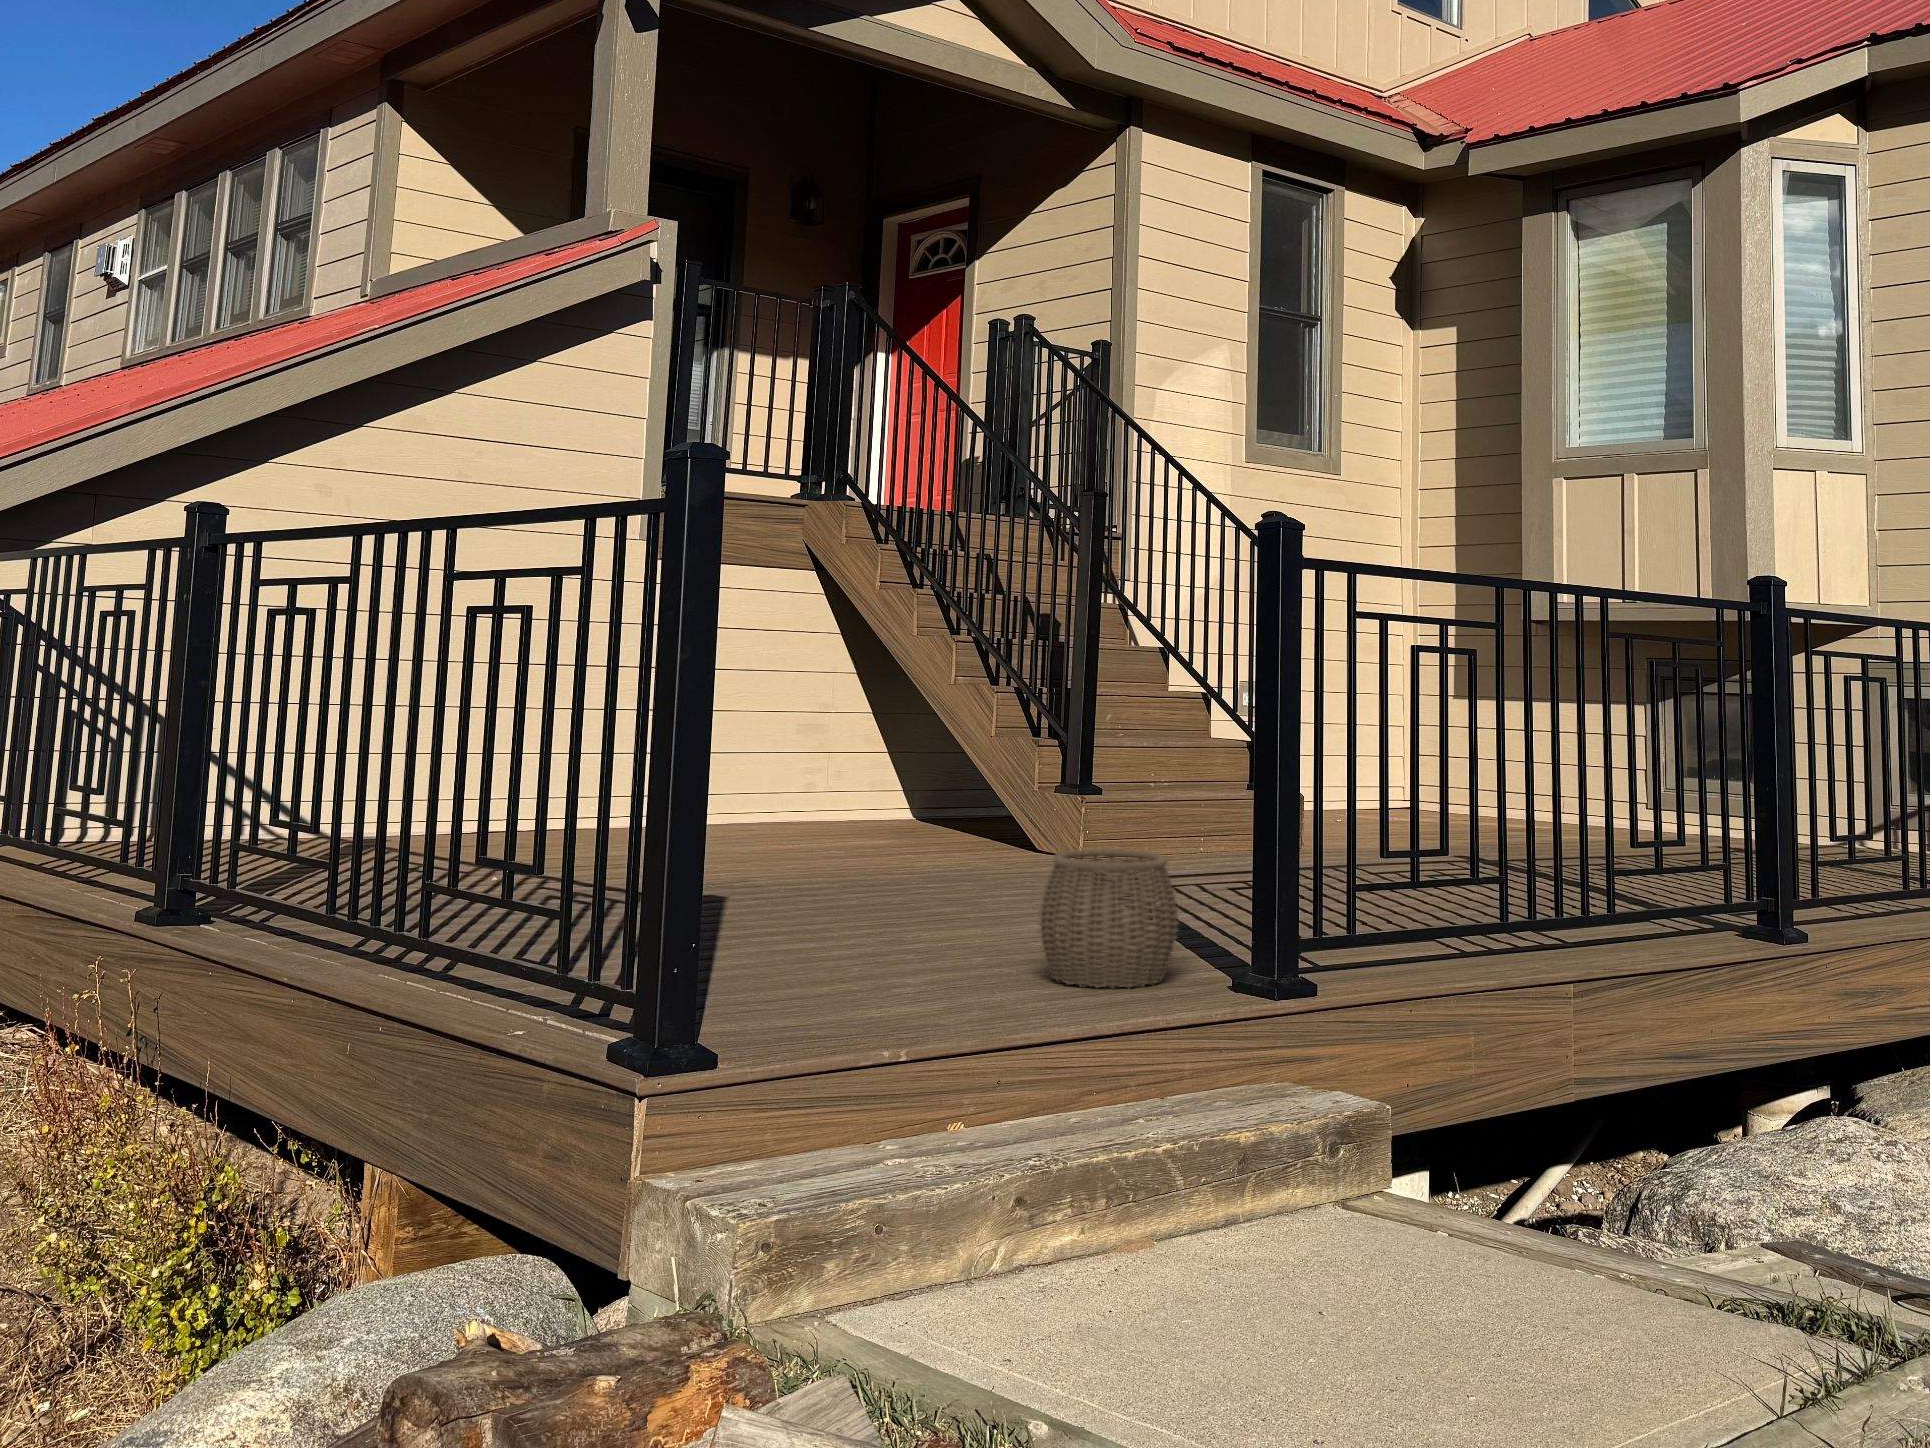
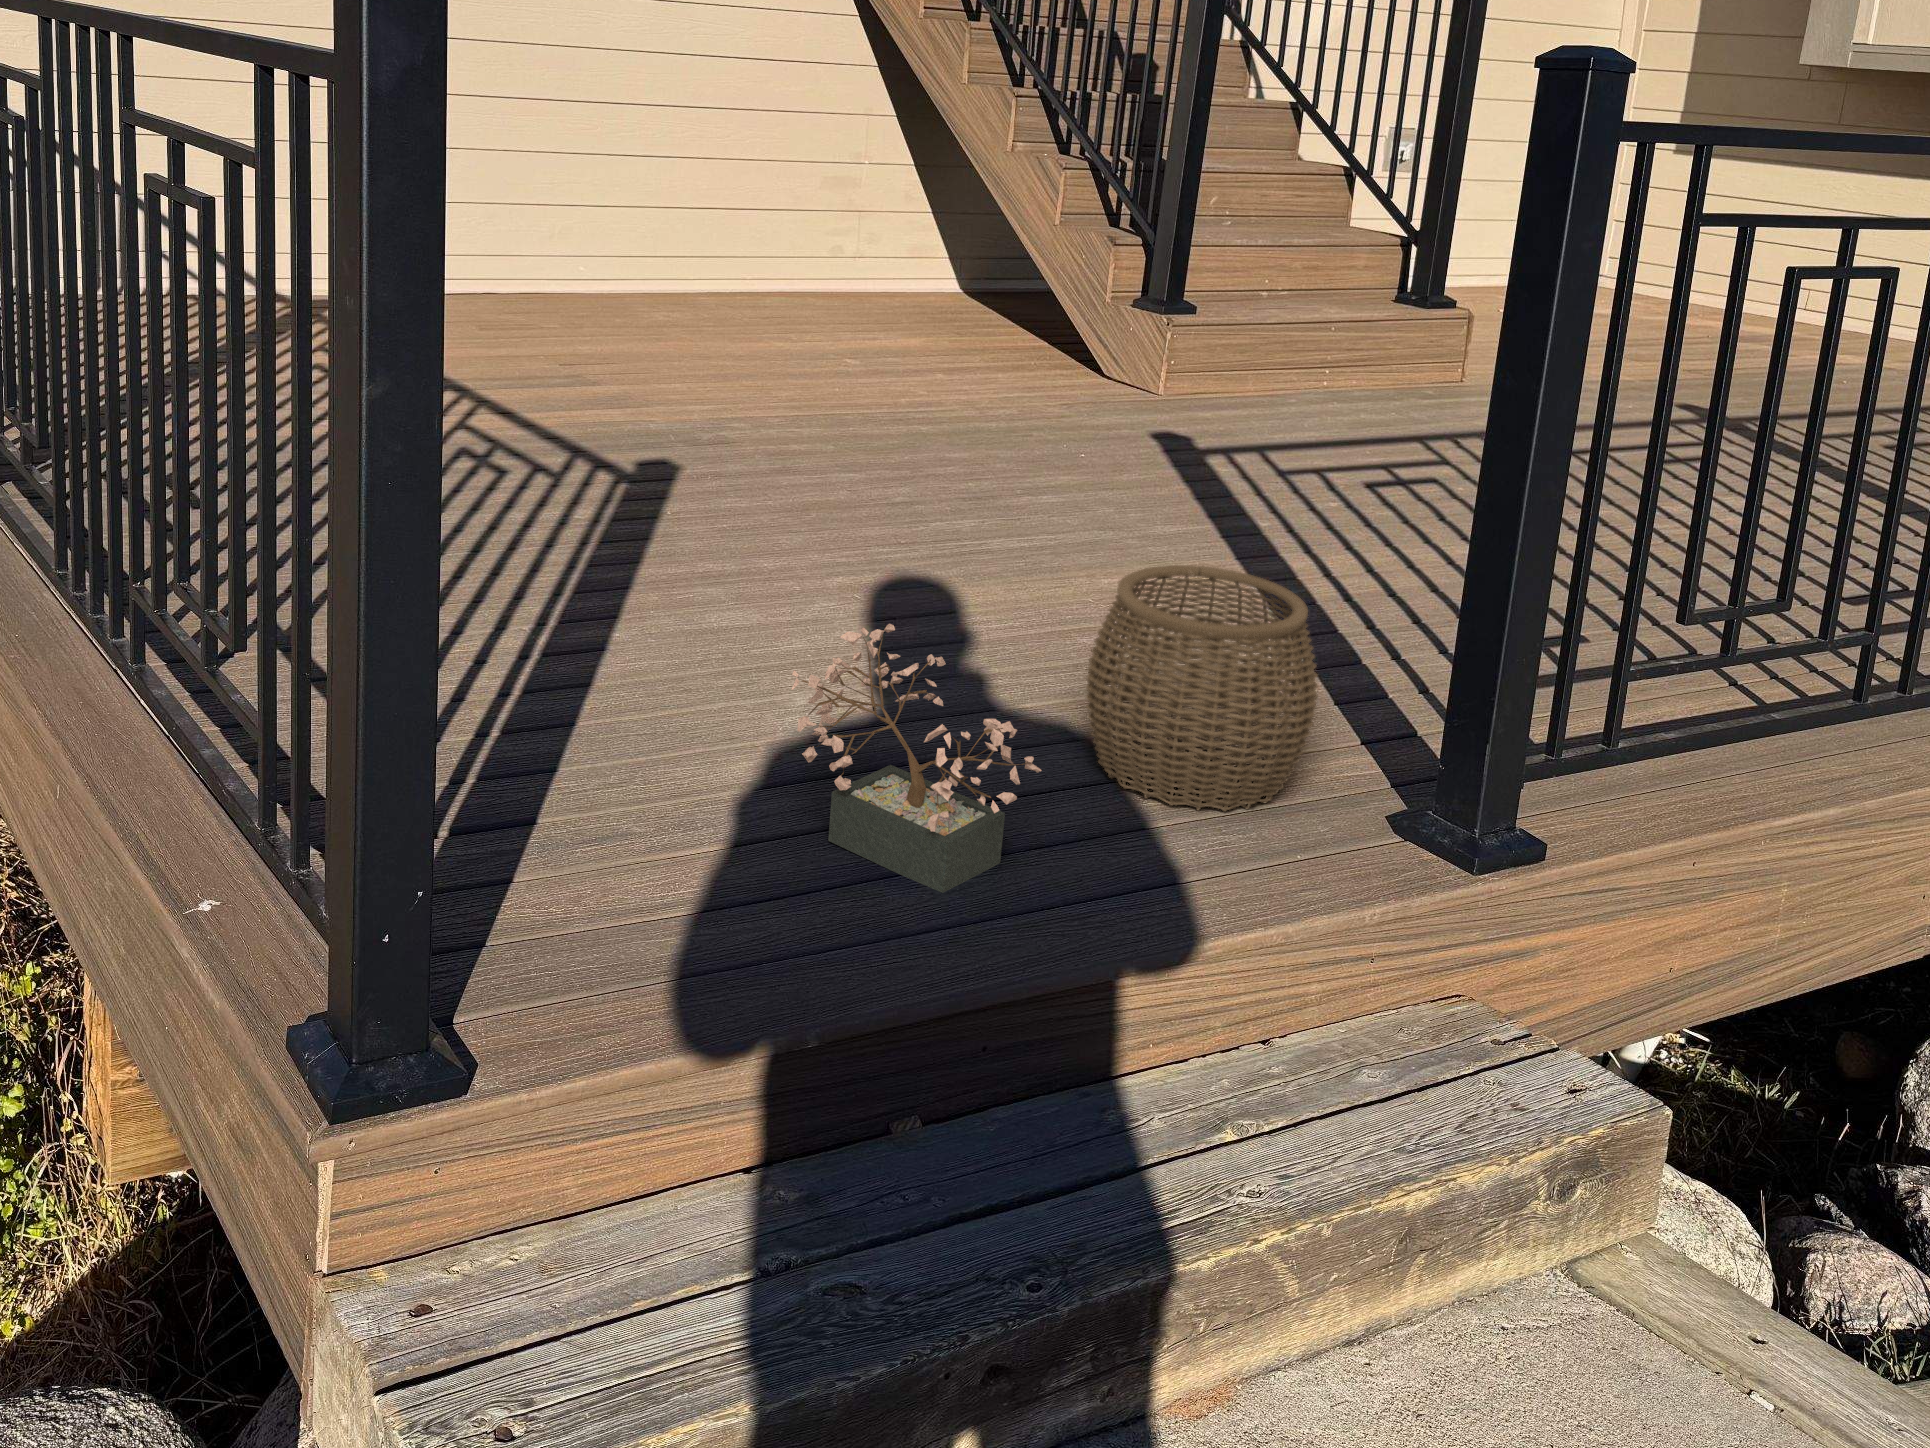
decorative plant: none [861,869,1016,1018] -> present [792,624,1042,893]

